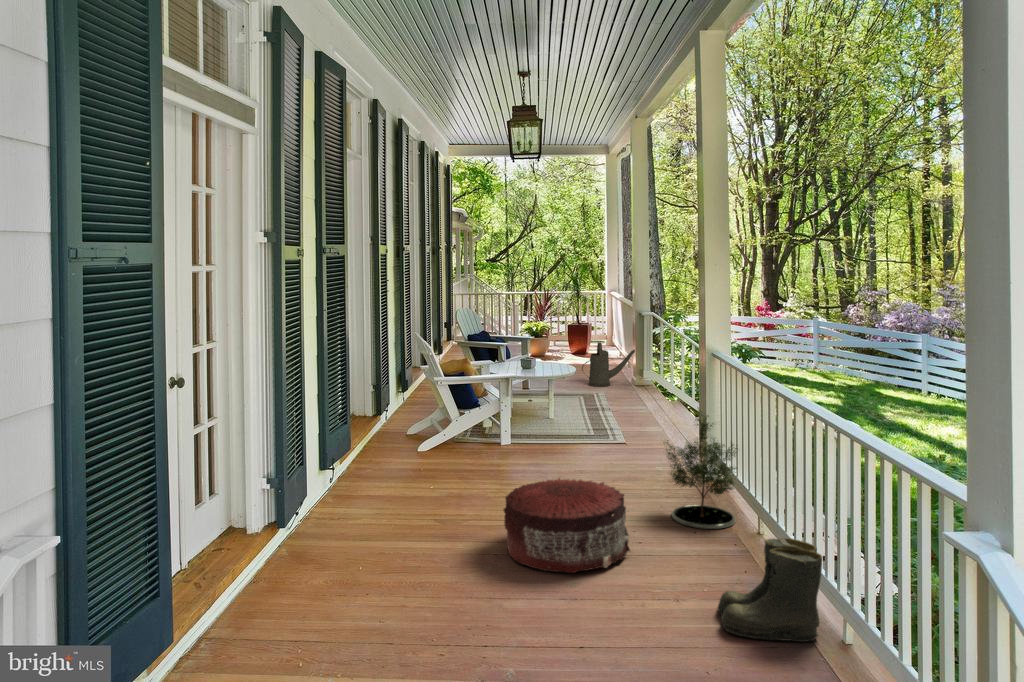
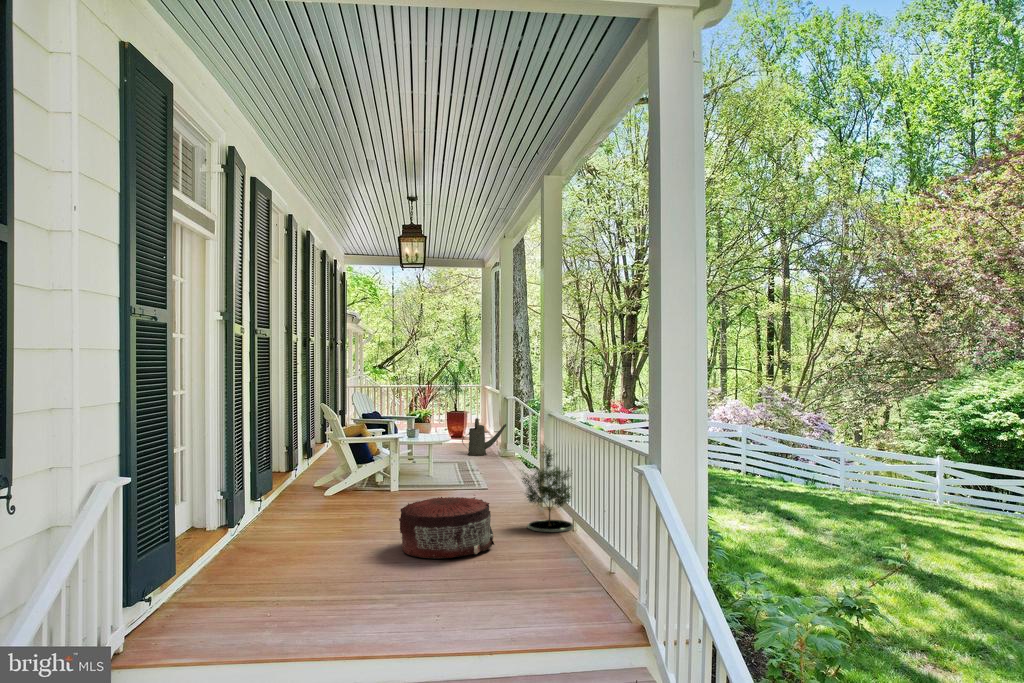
boots: present [717,538,822,642] -> none [551,514,617,581]

